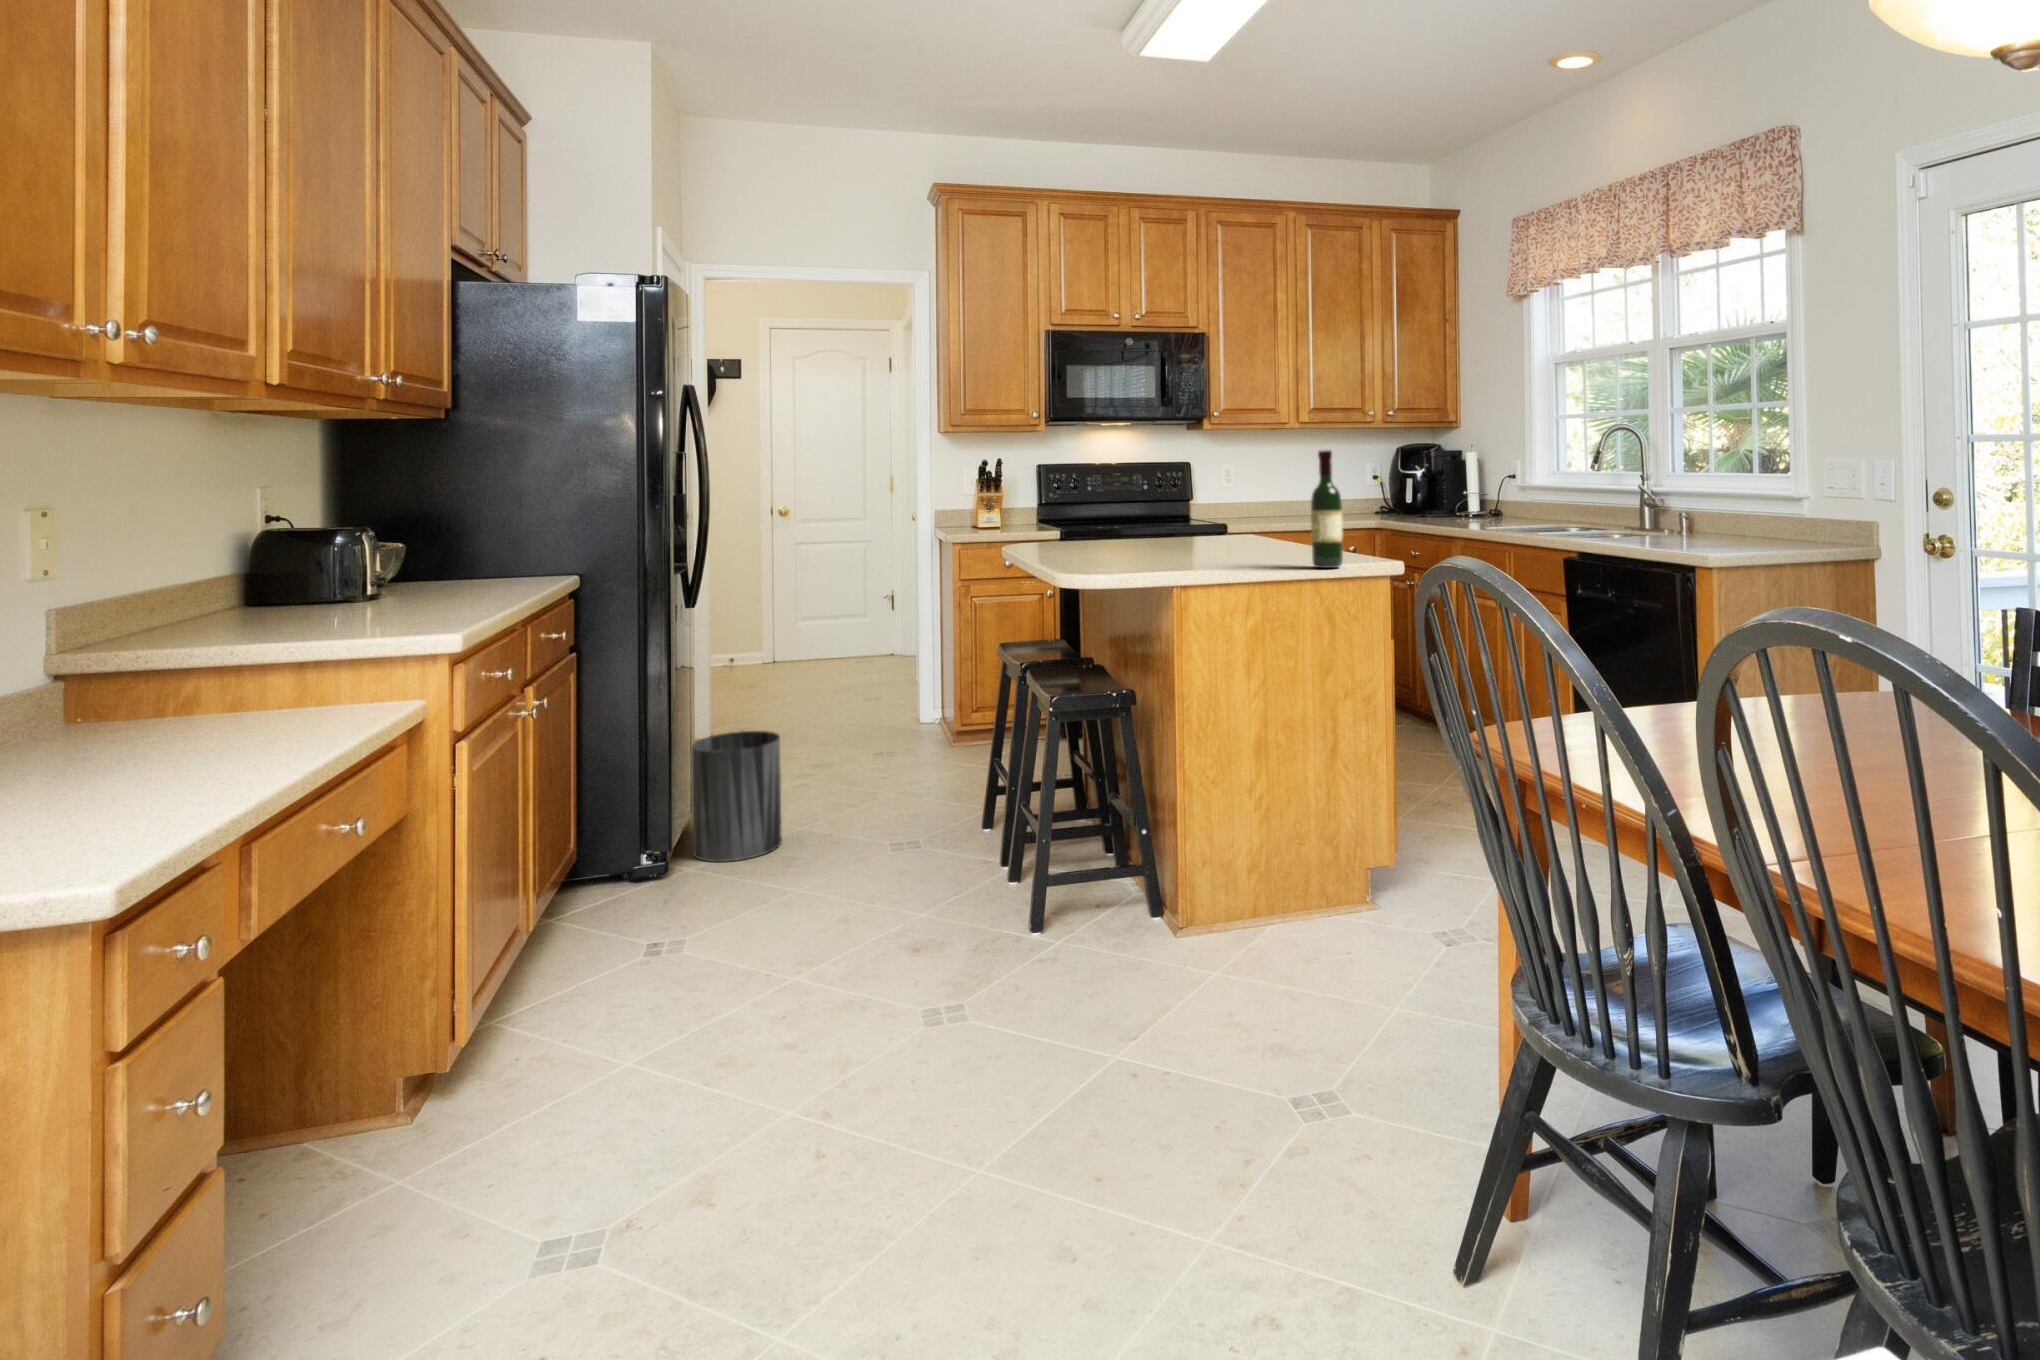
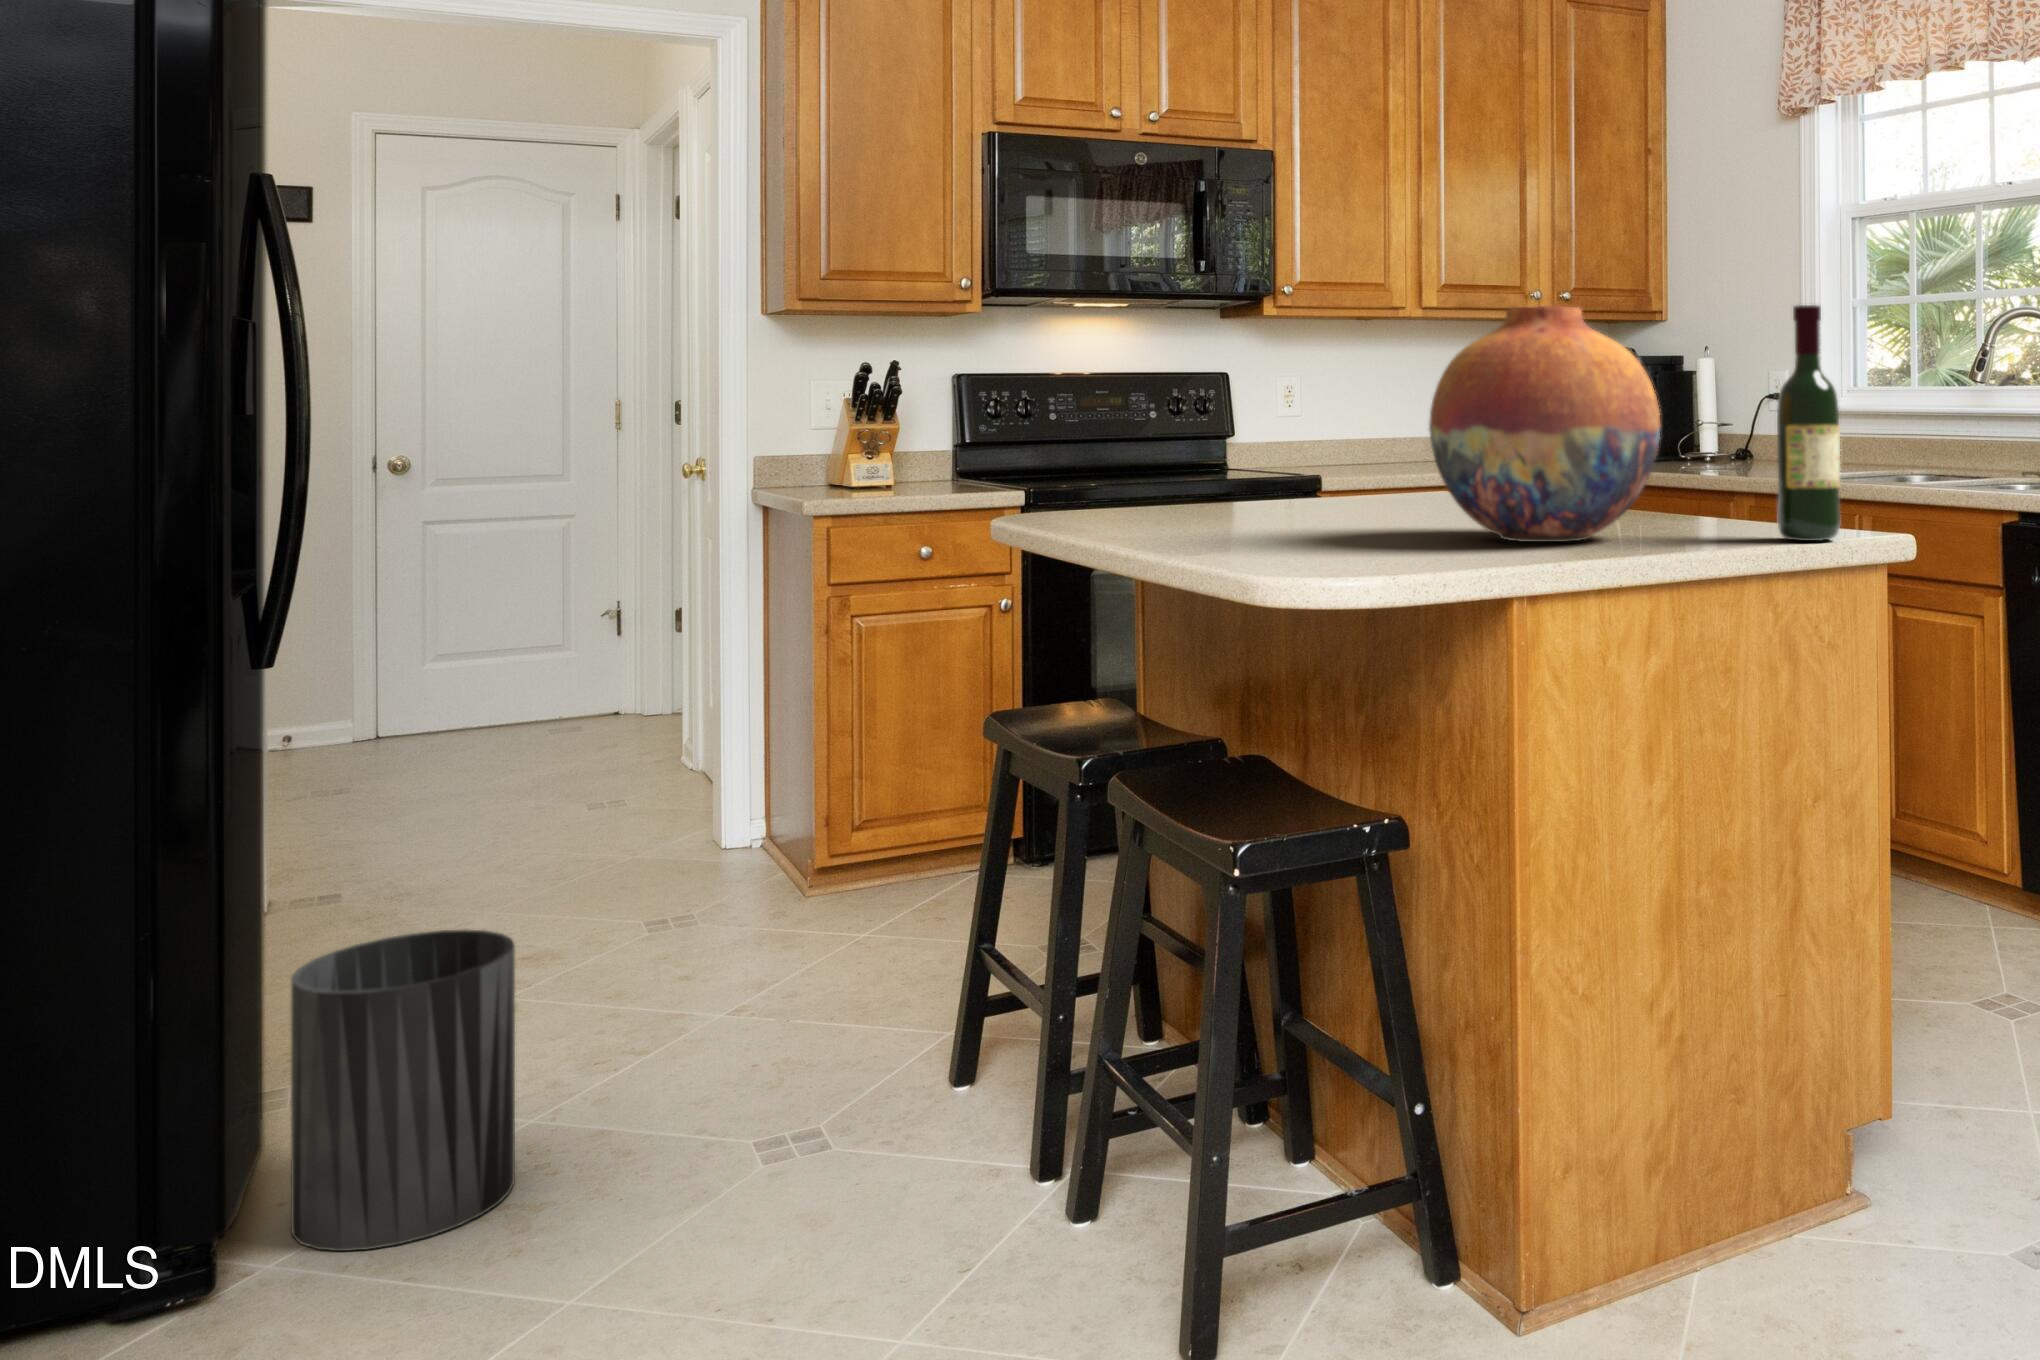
vase: none [1148,452,1260,567] -> present [1429,306,1660,542]

